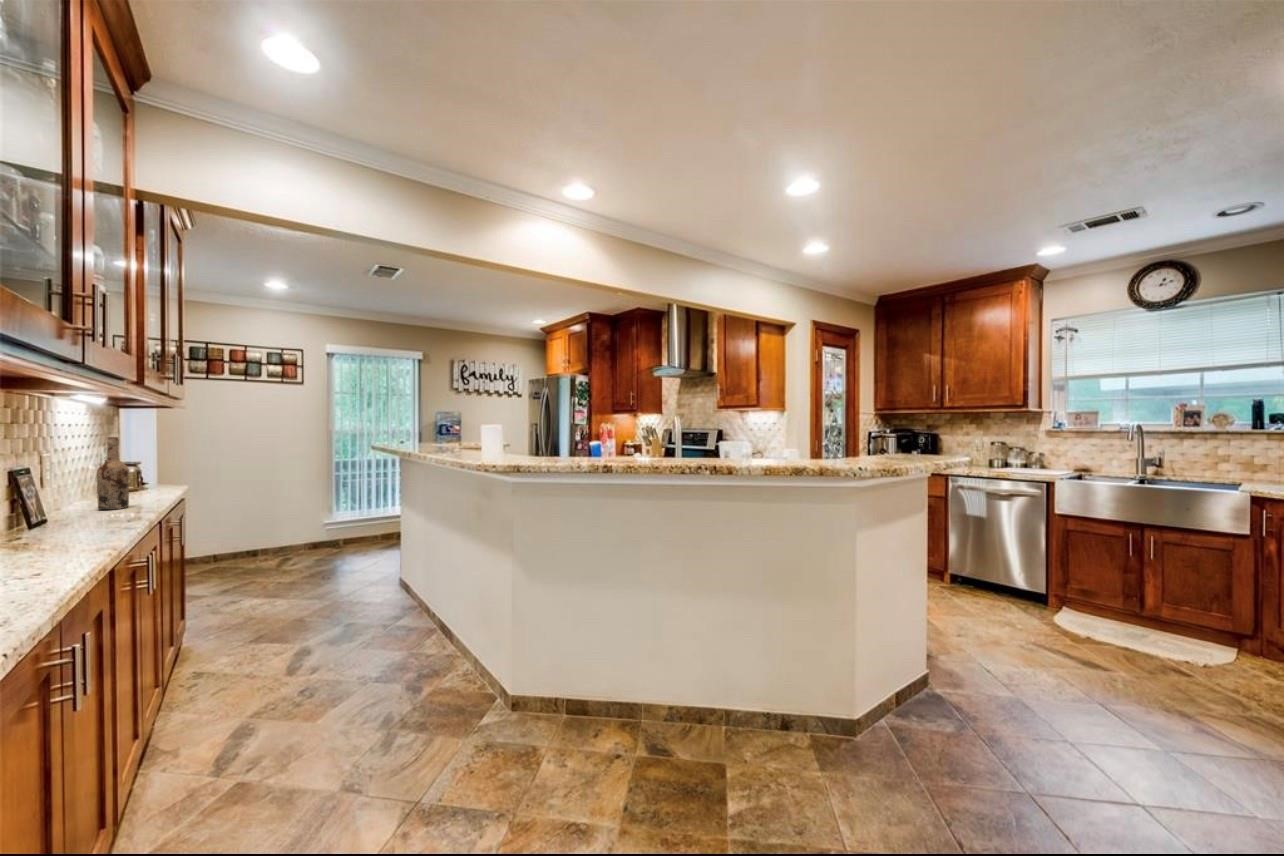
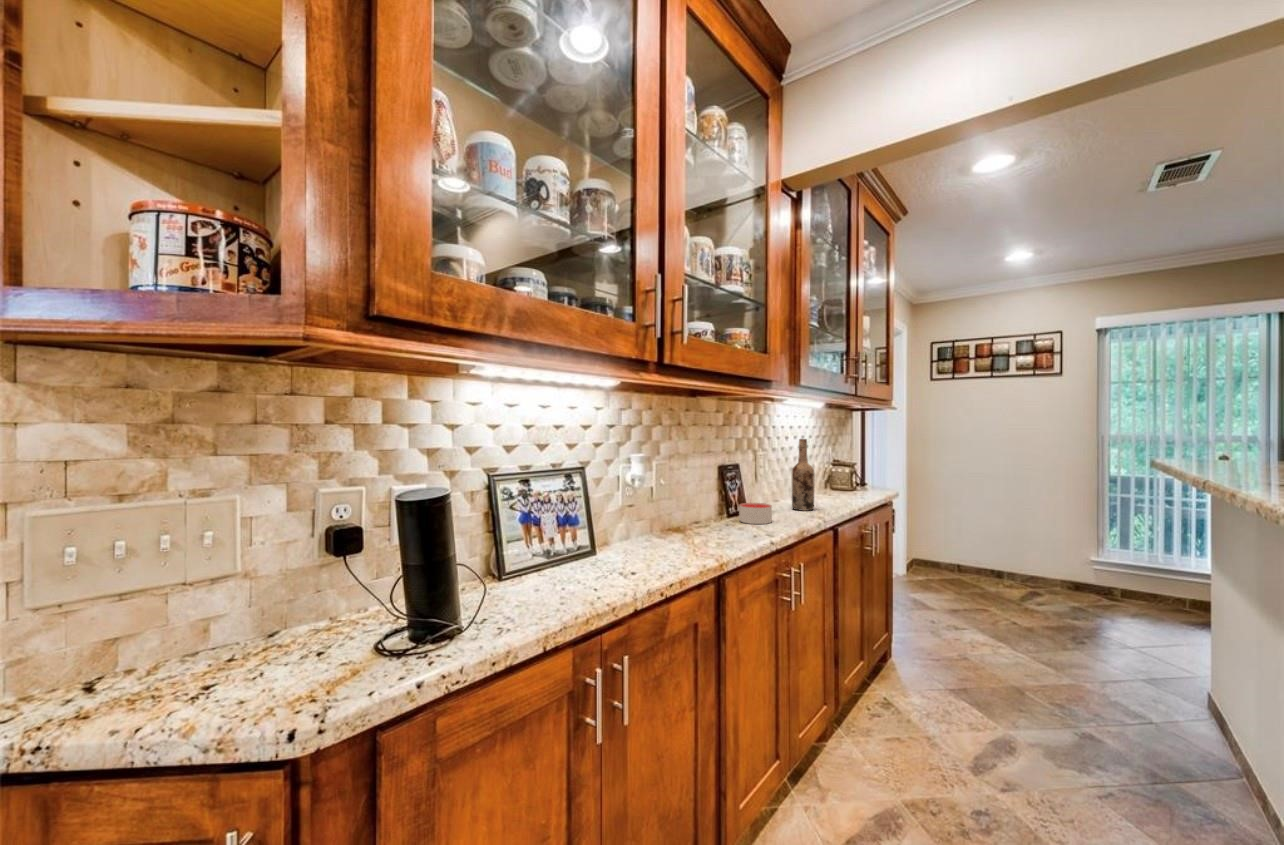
candle: none [53,504,102,526] -> present [739,503,772,524]

